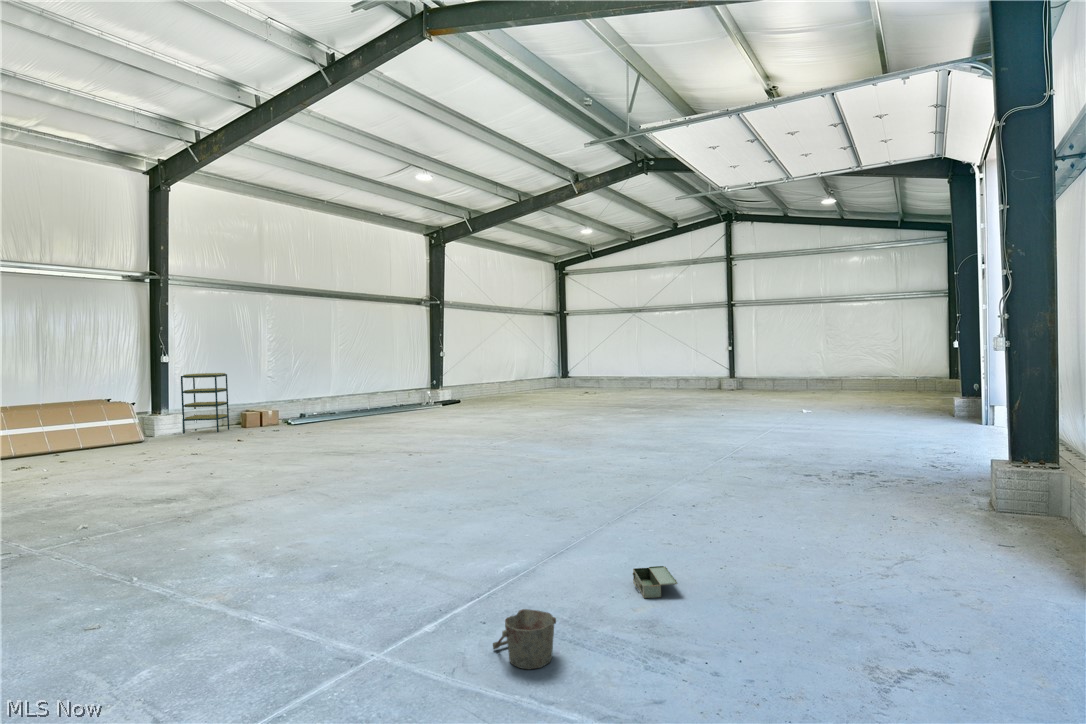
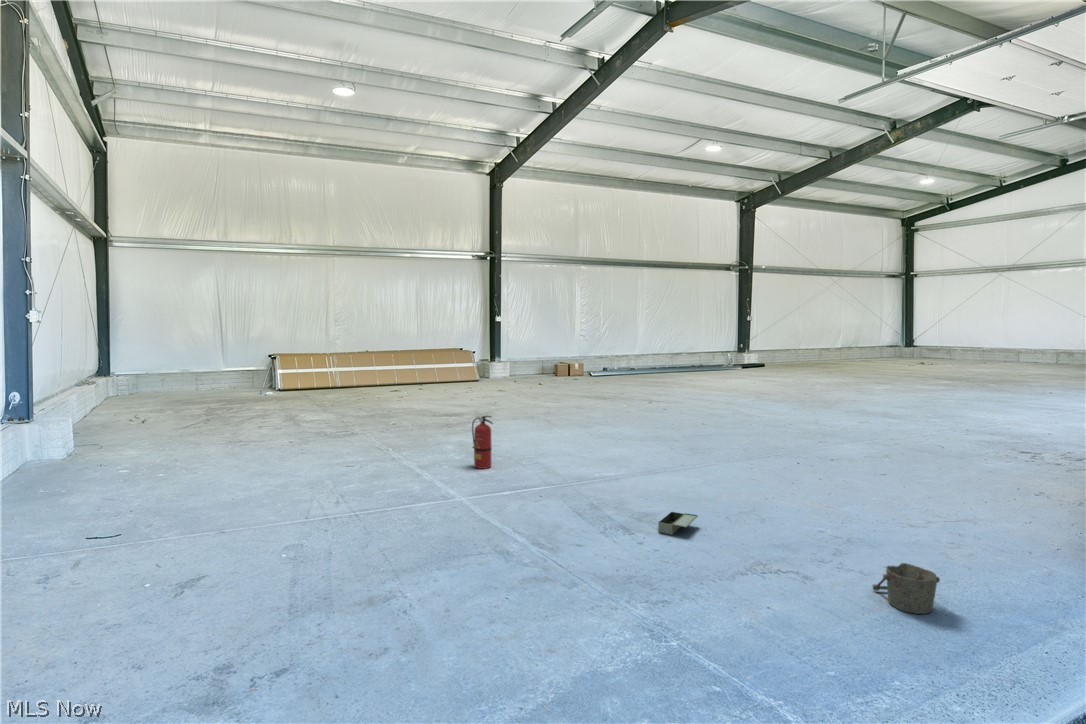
shelving unit: present [181,373,229,433] -> none [508,332,540,379]
fire extinguisher: none [288,487,326,566] -> present [472,416,493,469]
bucket: present [493,609,556,669] -> present [873,563,940,614]

